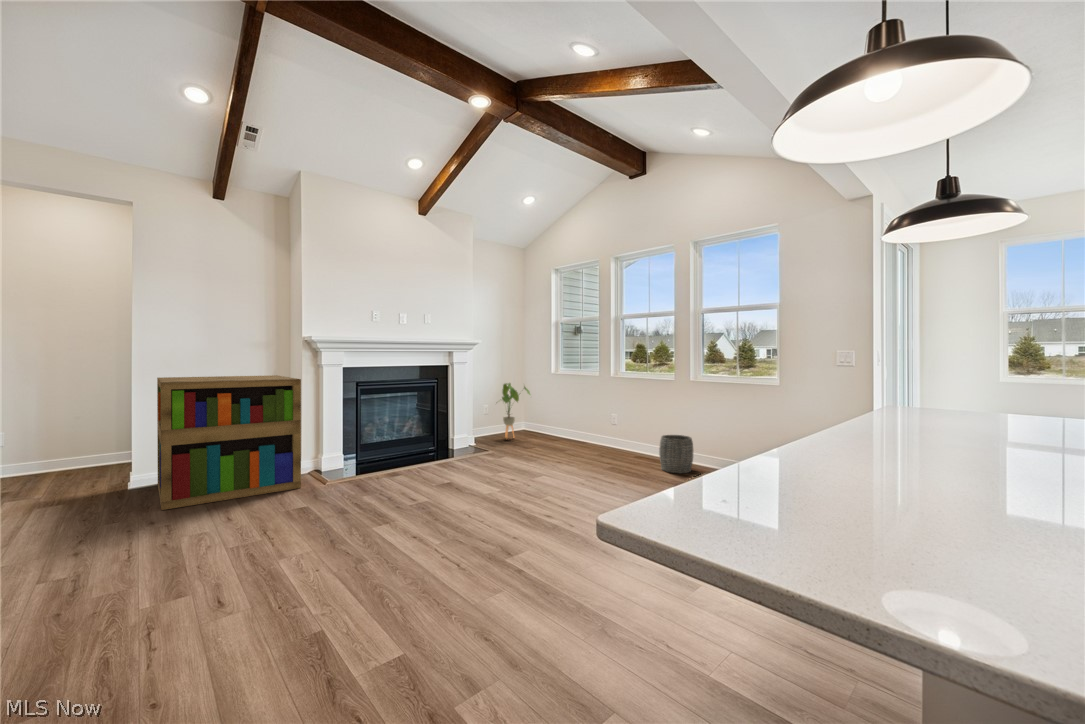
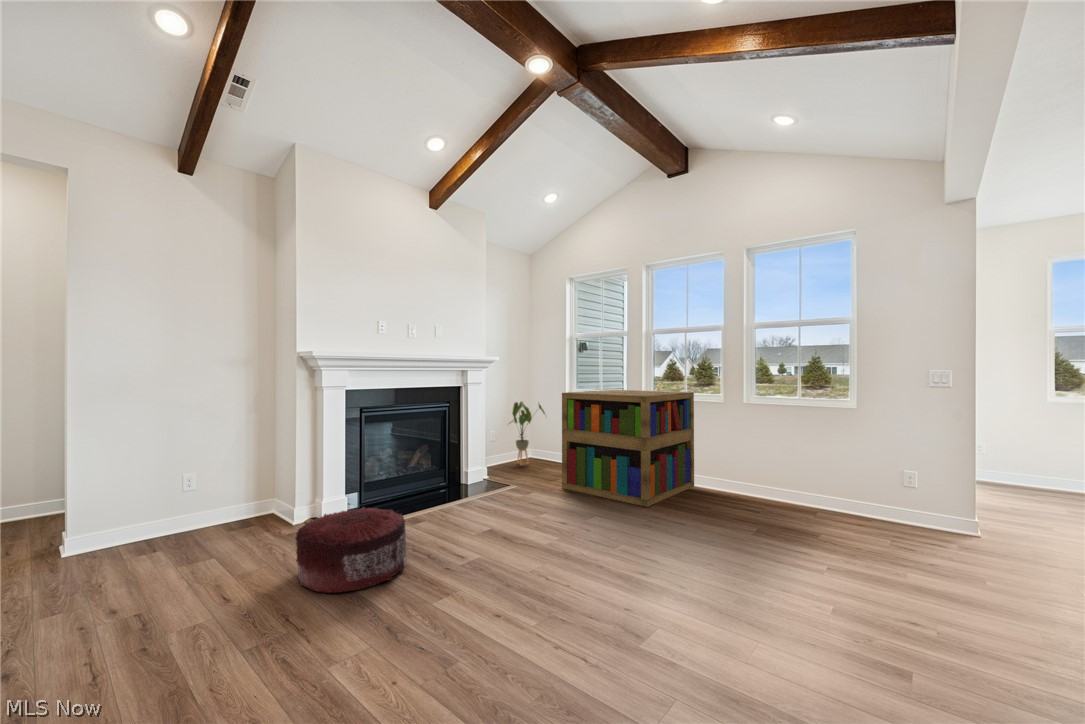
bookshelf: present [157,375,301,510] -> present [562,390,694,507]
woven basket: present [659,435,693,473] -> none [717,459,756,504]
pouf: none [285,458,372,515] -> present [296,507,406,593]

